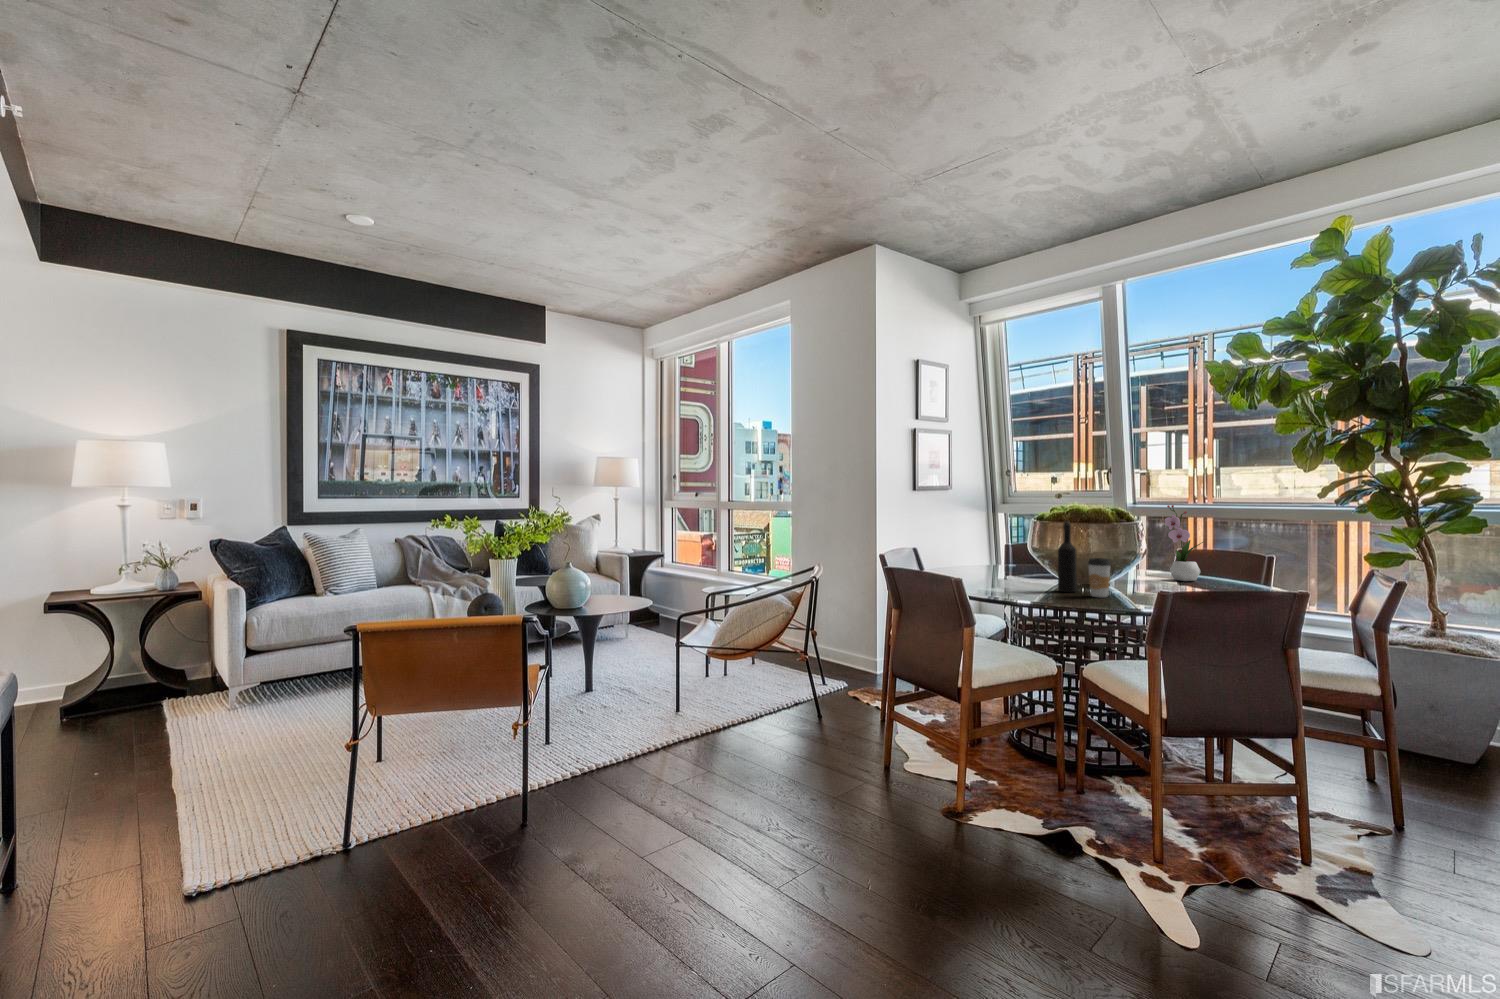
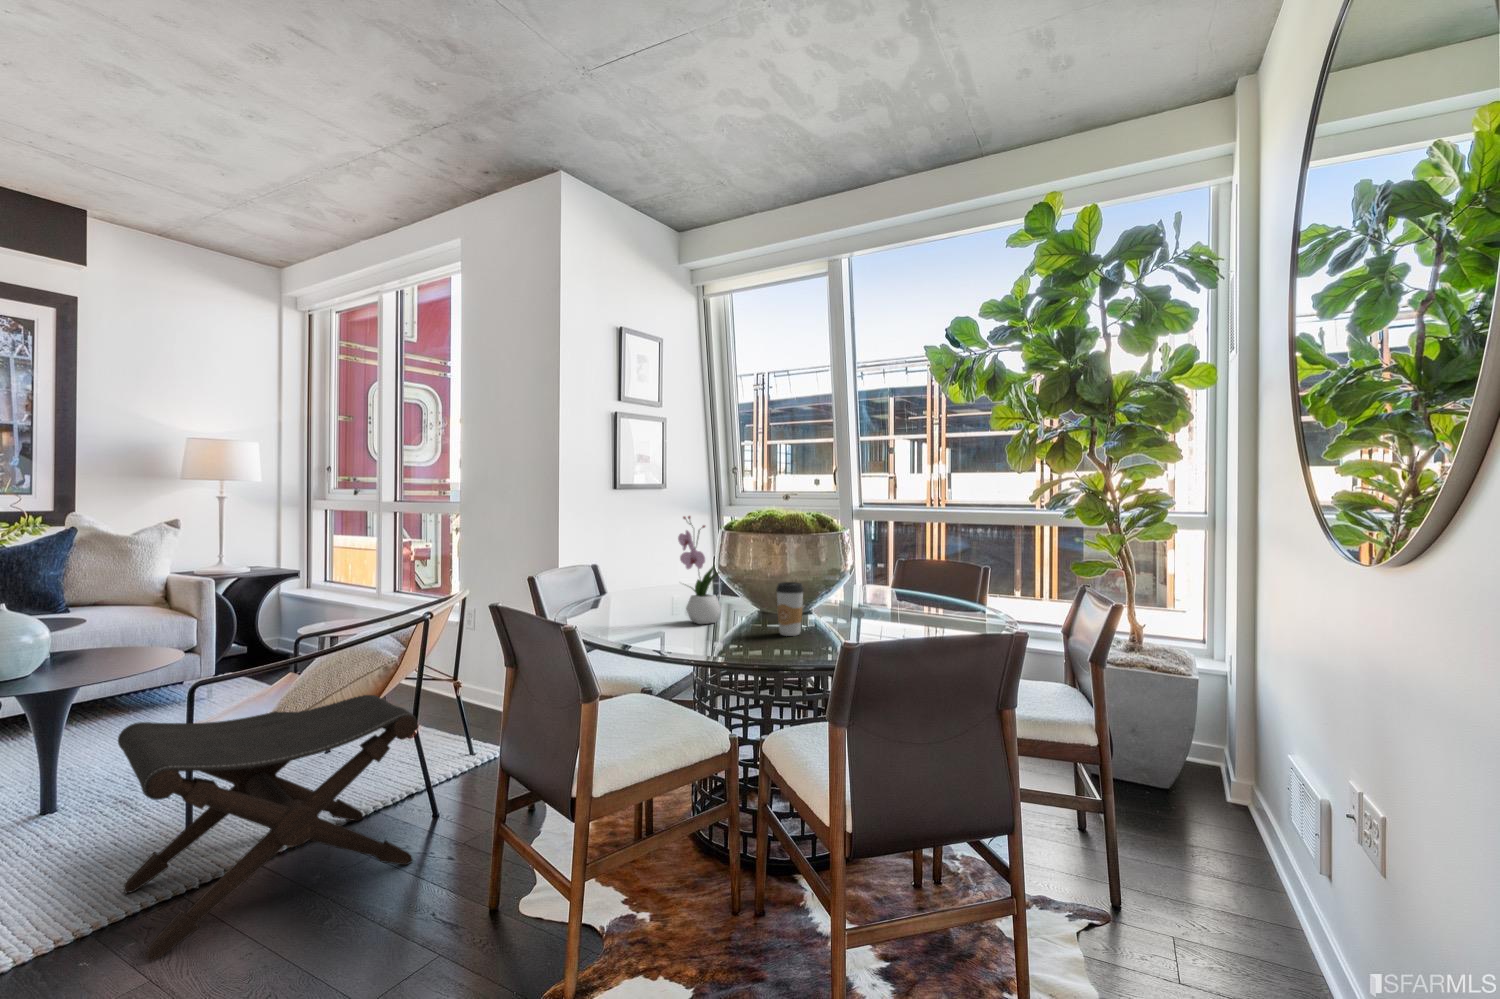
flower arrangement: present [1165,505,1203,581] -> present [678,516,721,624]
wine bottle: present [1058,521,1077,592] -> none [743,531,766,628]
footstool: none [656,623,824,766] -> present [118,695,417,961]

